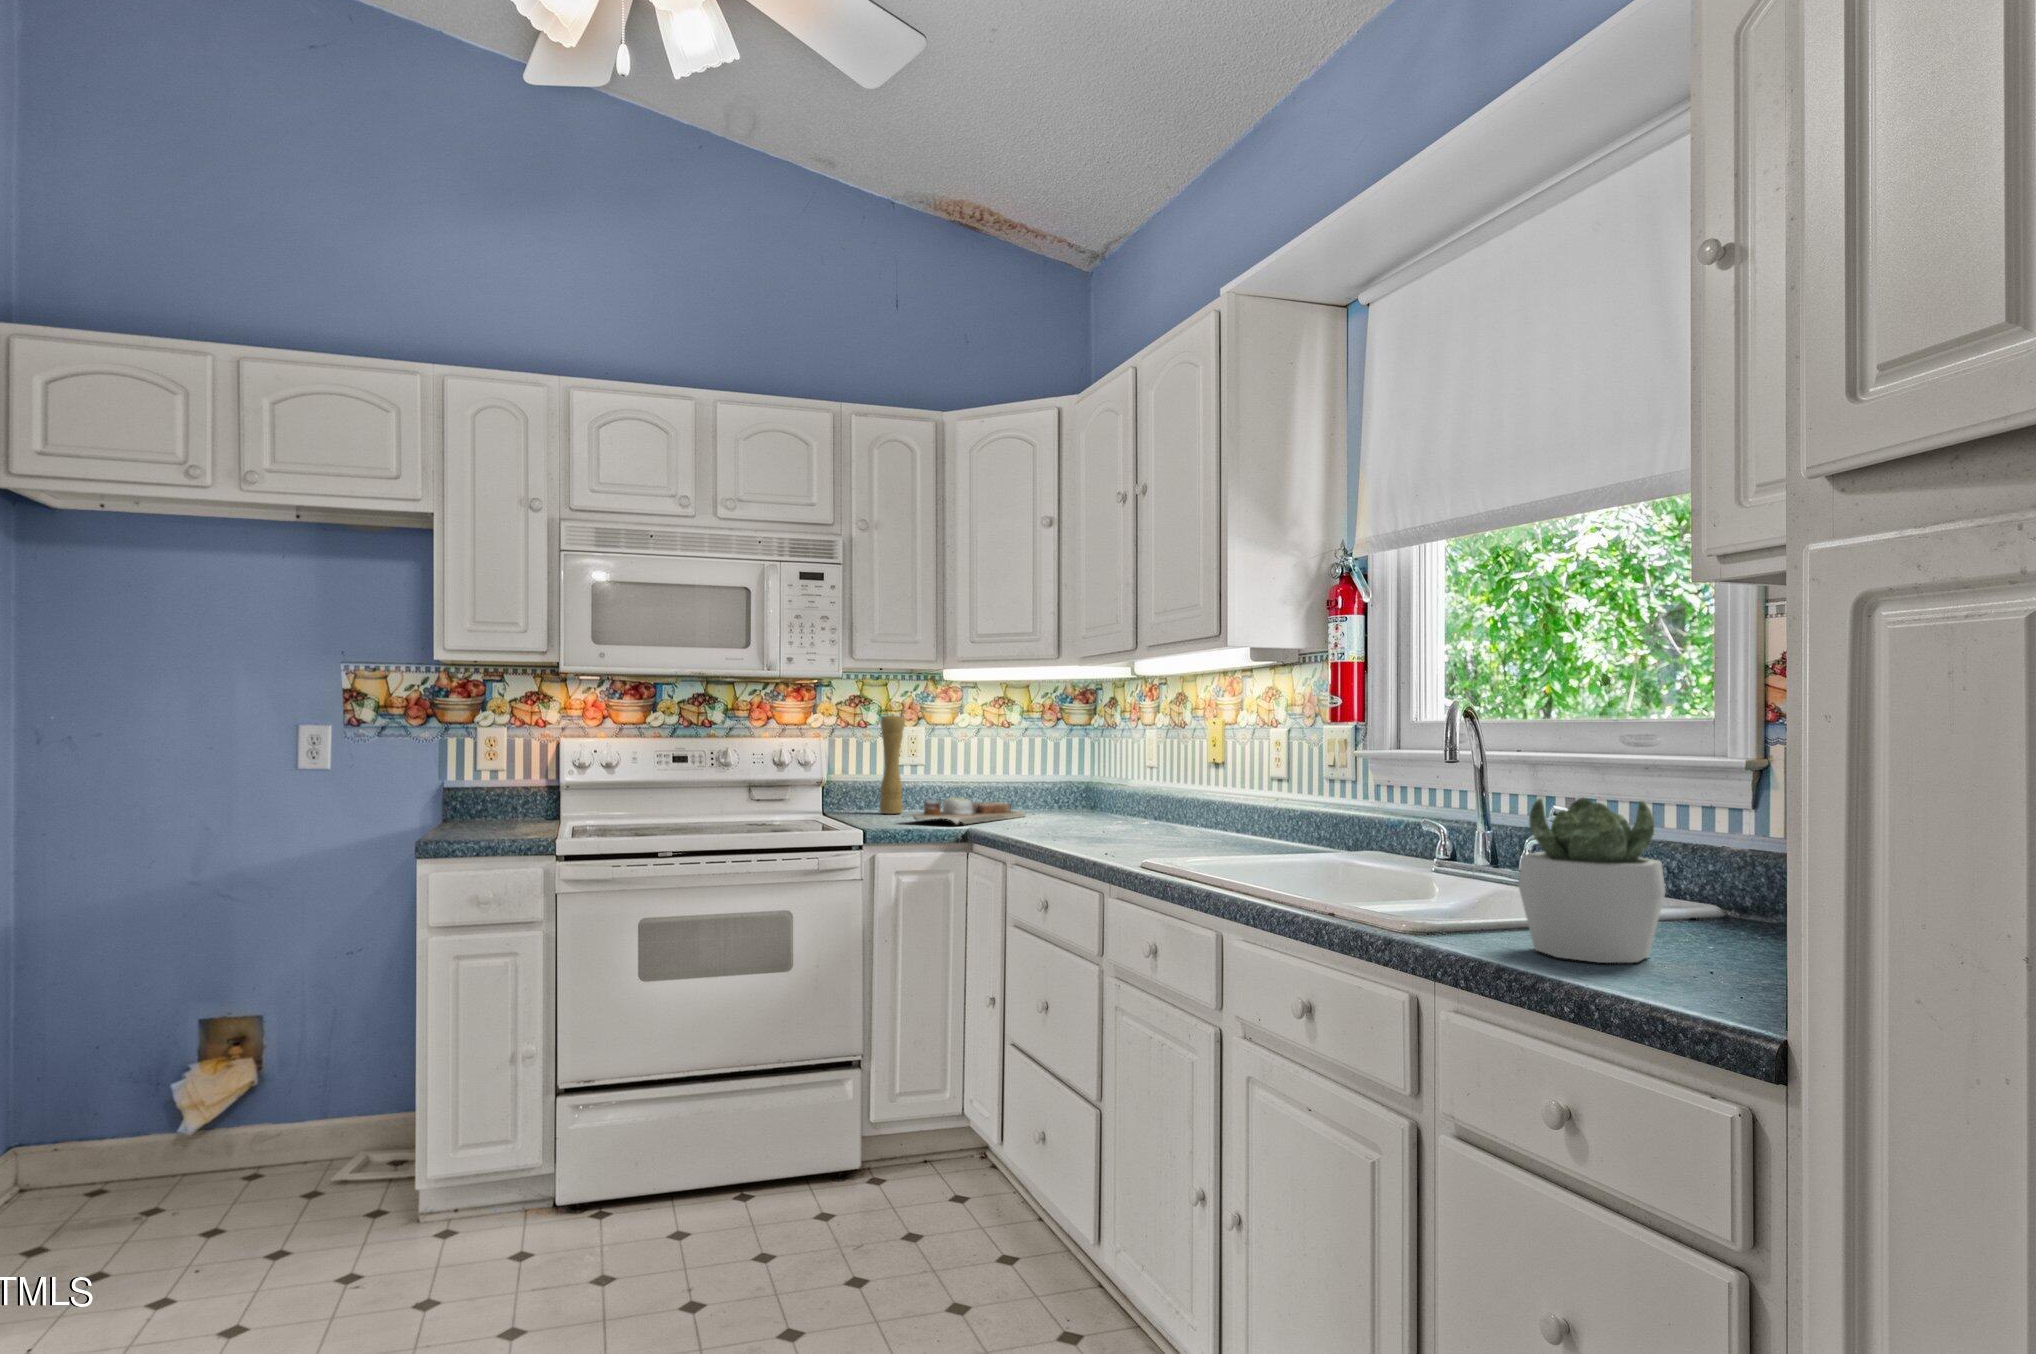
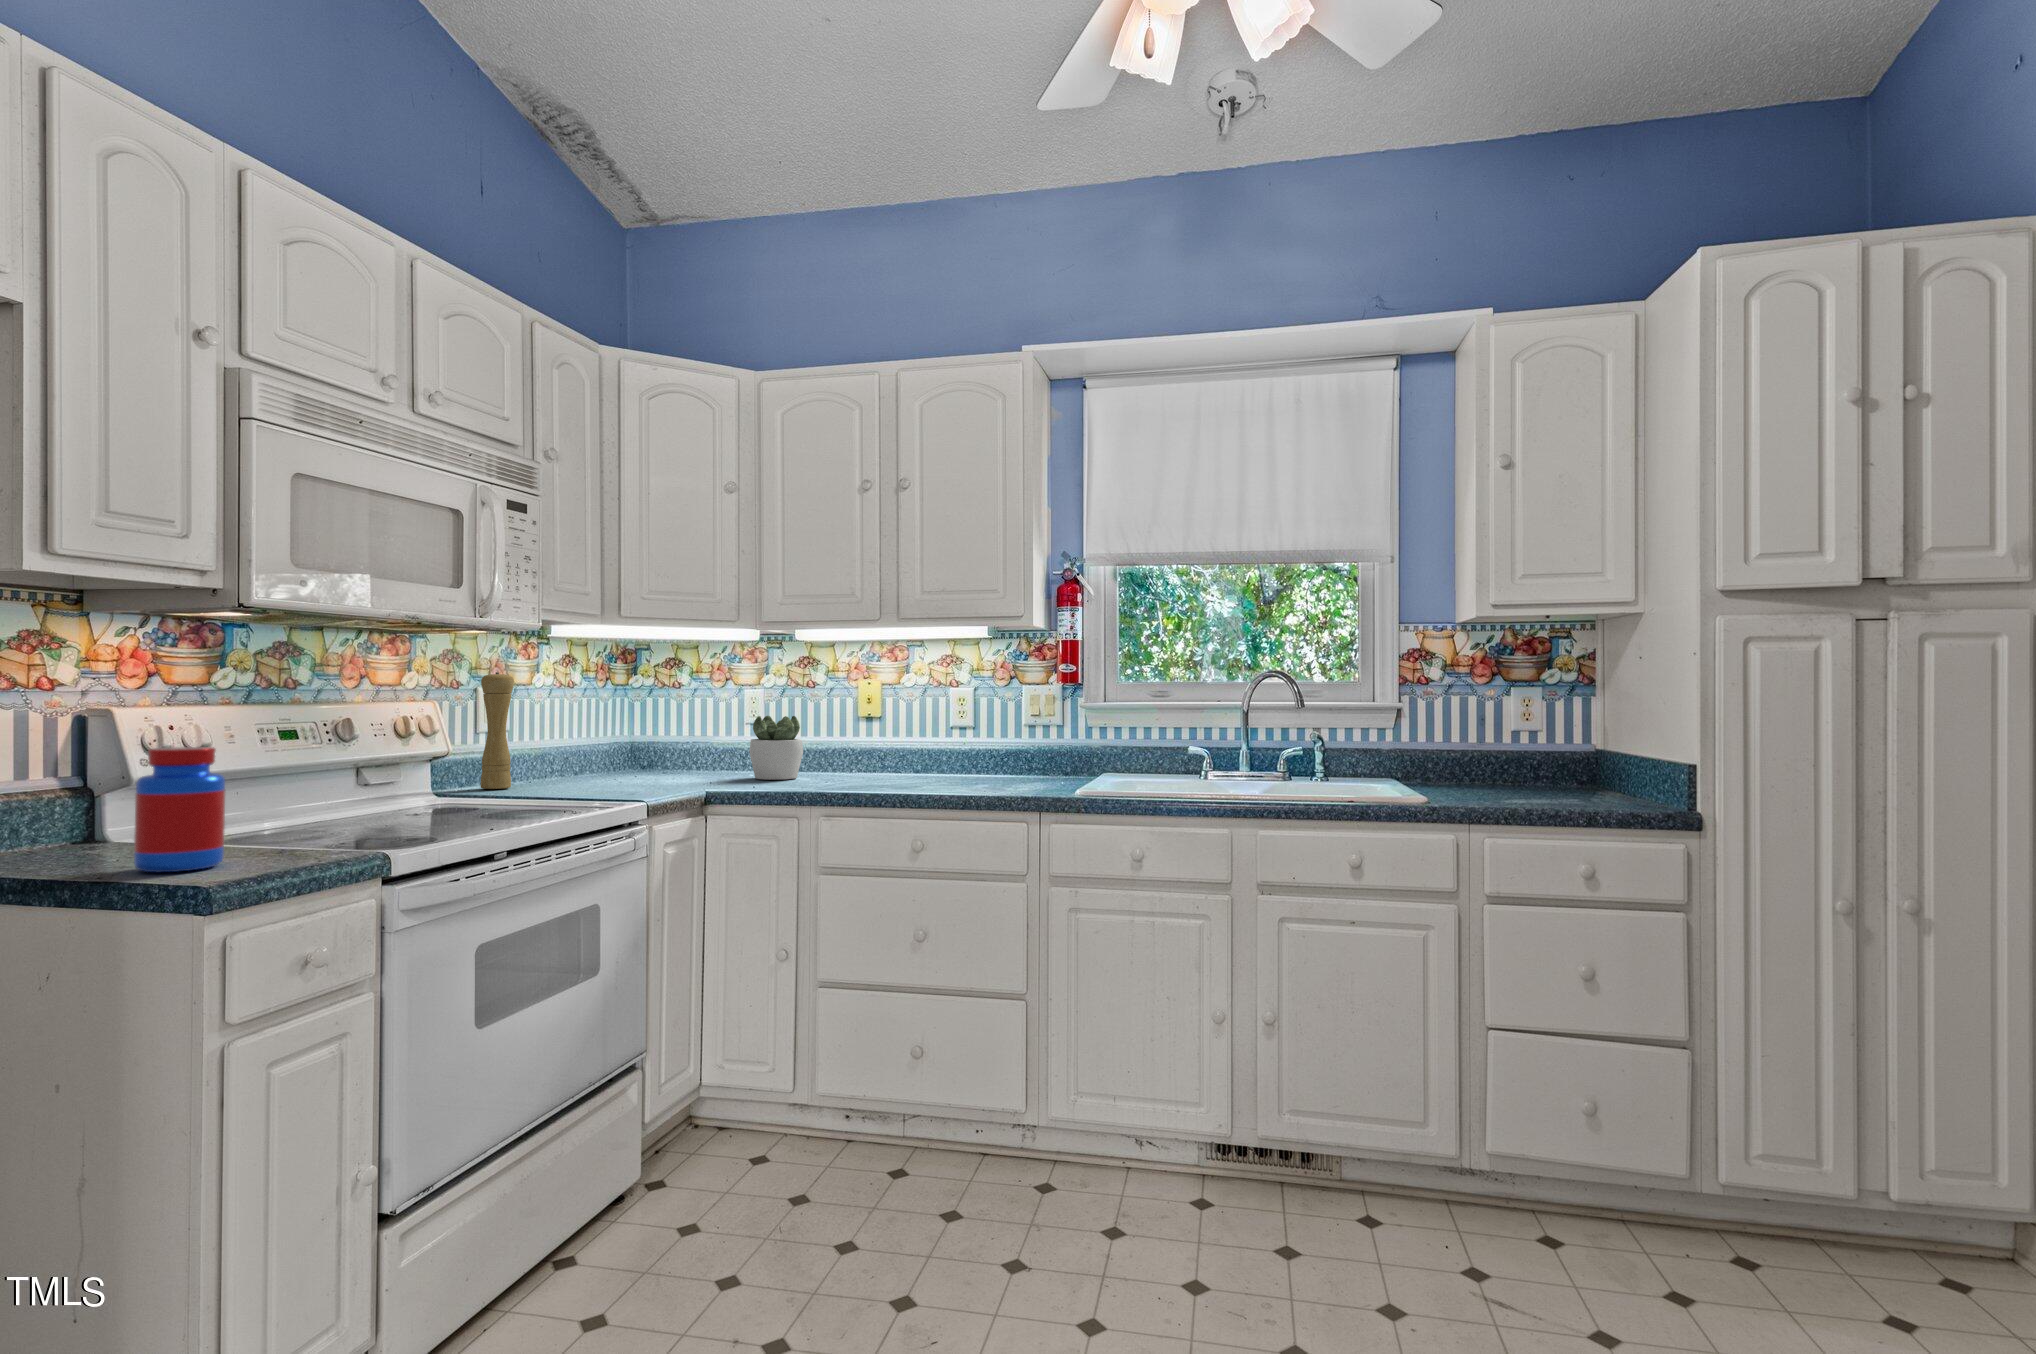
jar: none [476,762,523,837] -> present [134,747,225,872]
cutting board: present [905,797,1025,824] -> none [585,763,677,791]
succulent plant: present [1518,798,1666,963] -> present [749,716,803,780]

